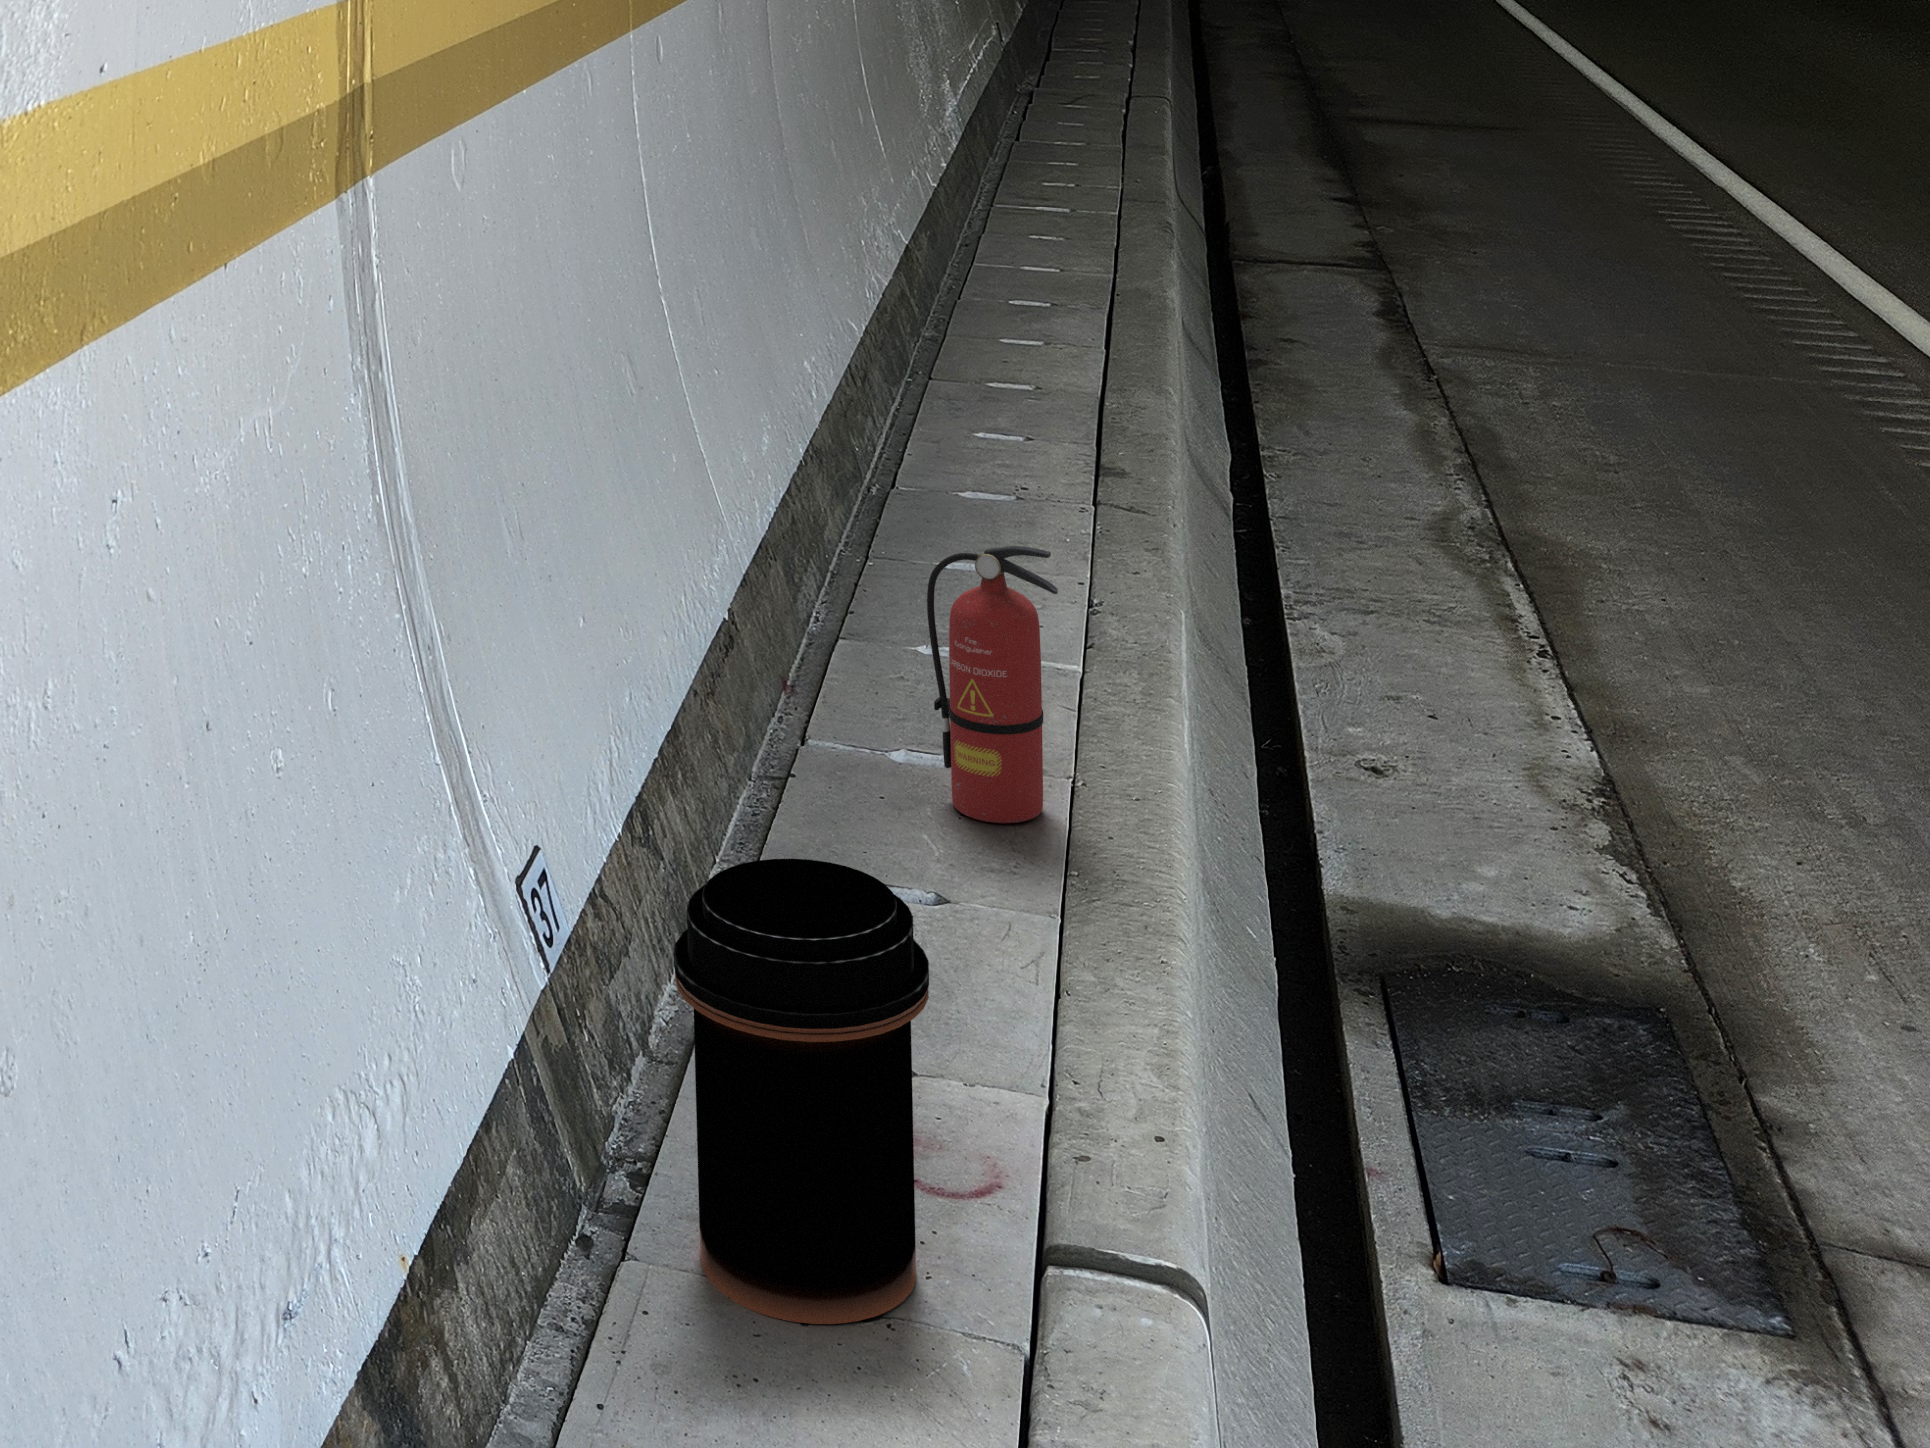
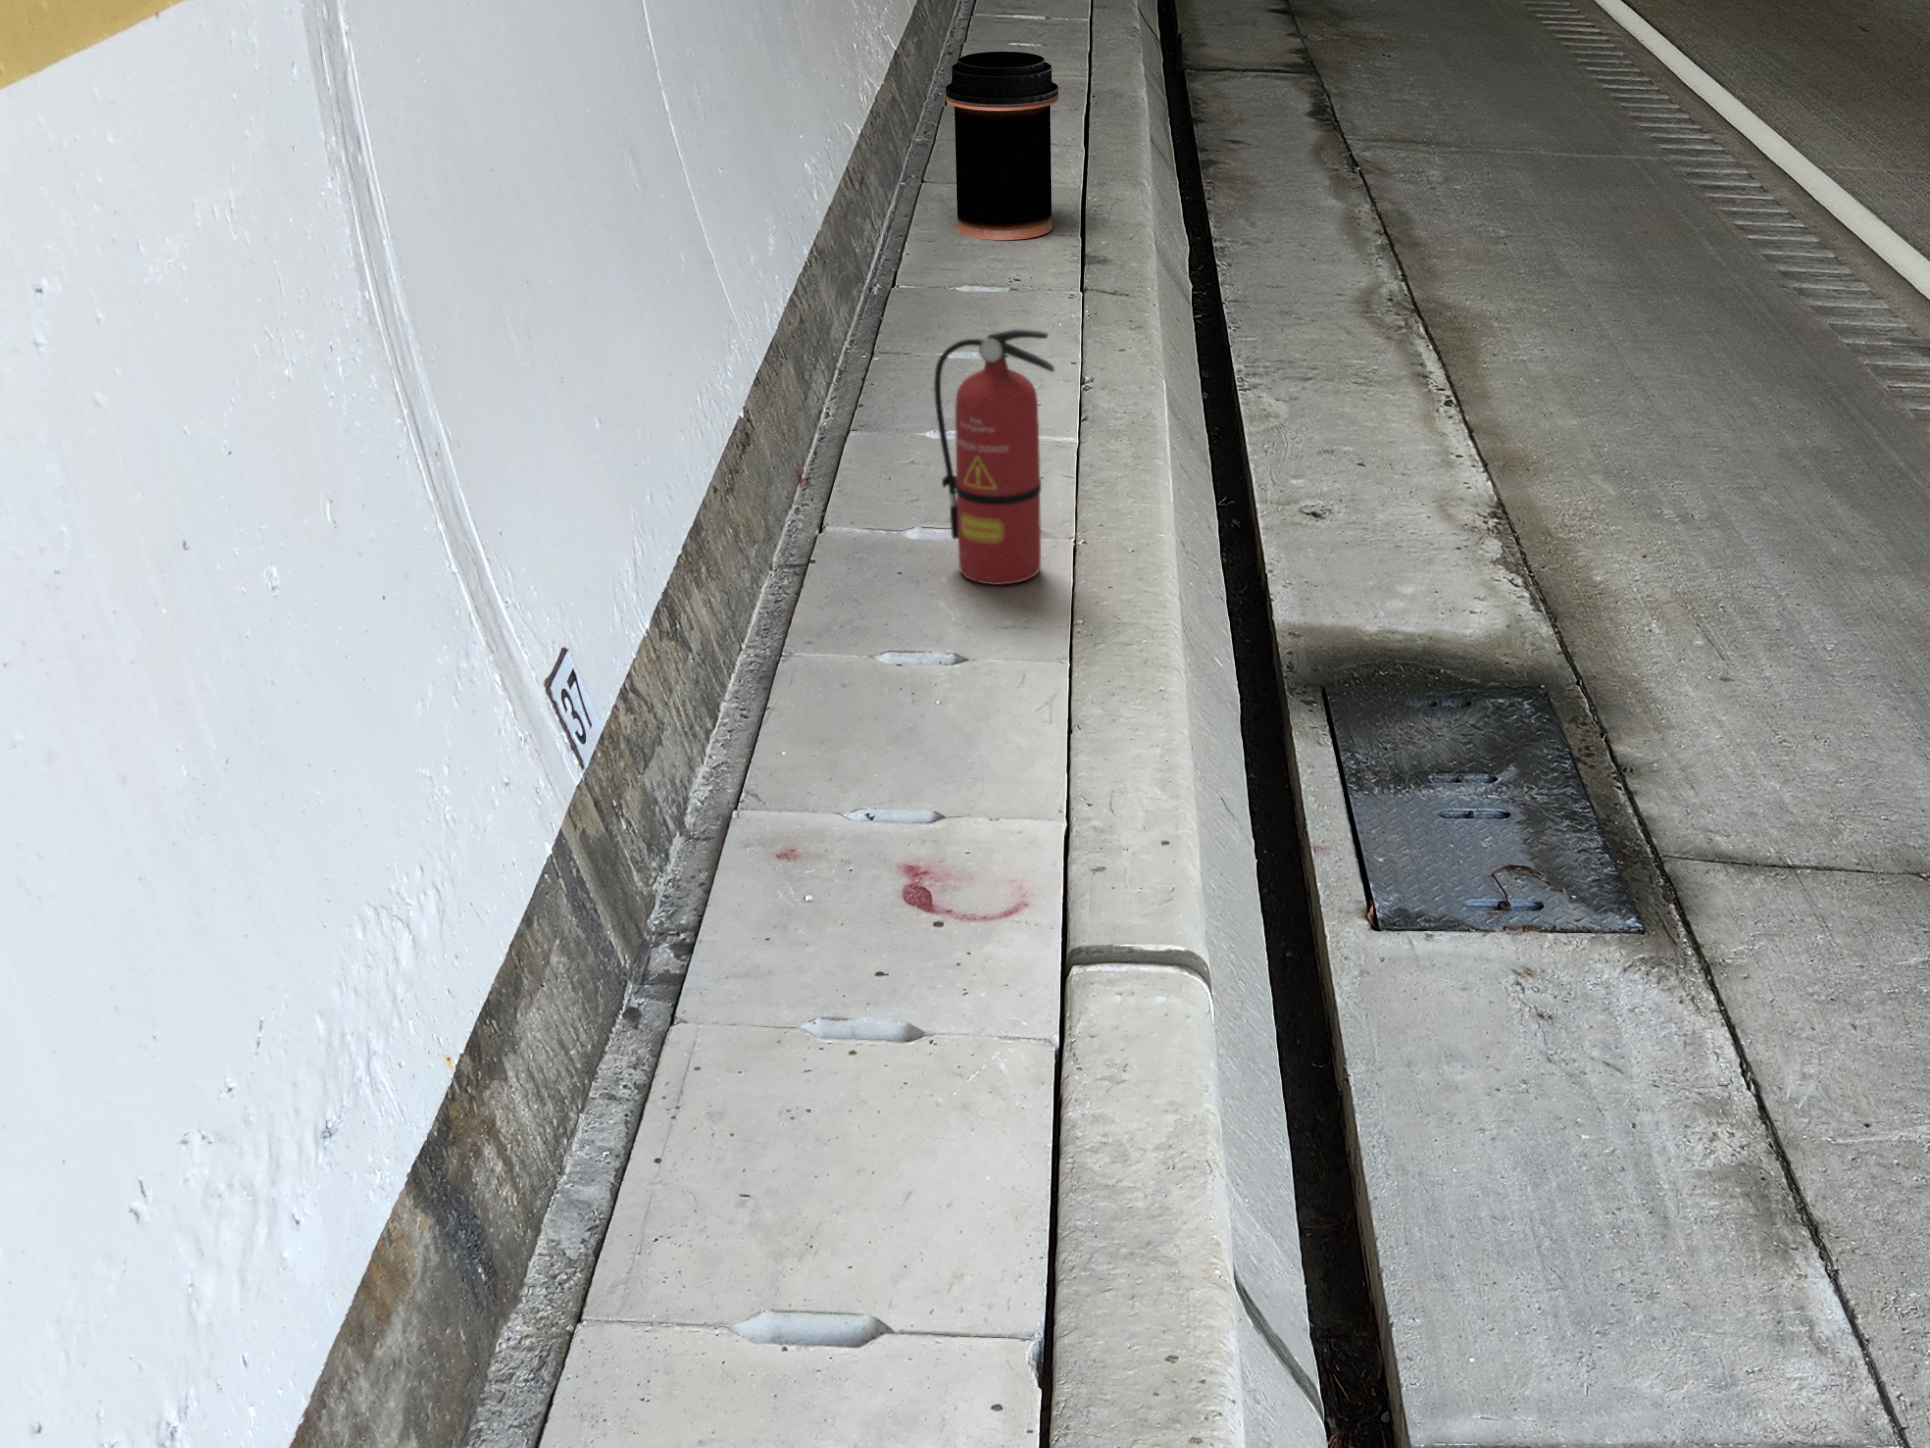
trash can: present [674,859,929,1324] -> present [946,51,1058,240]

